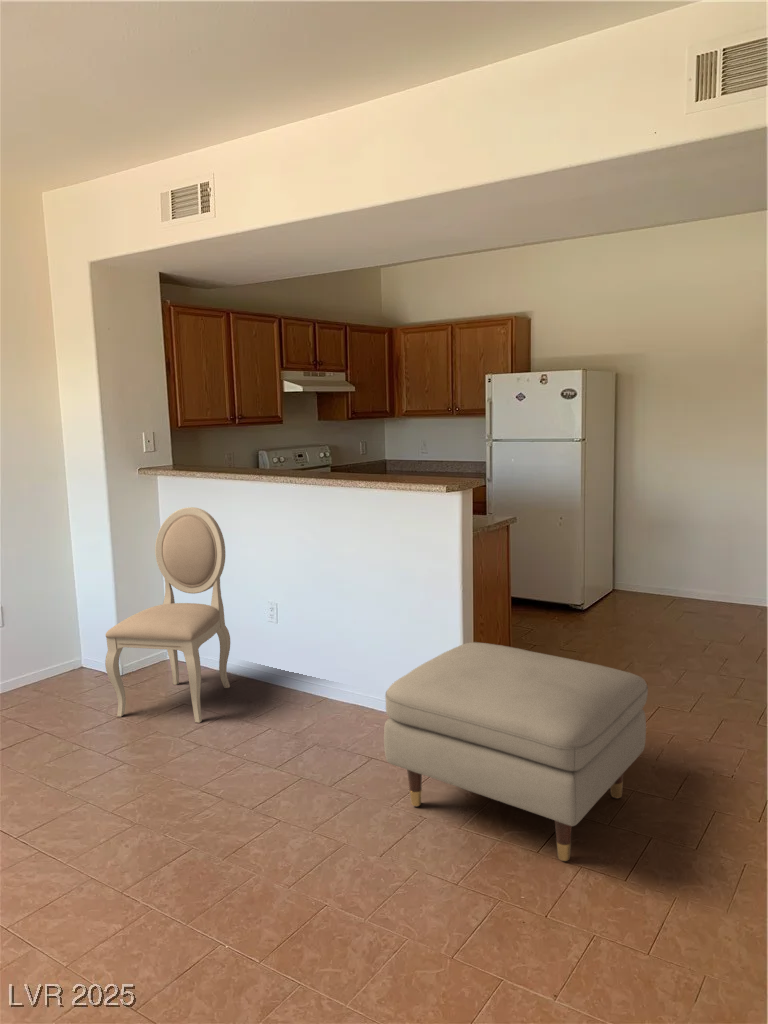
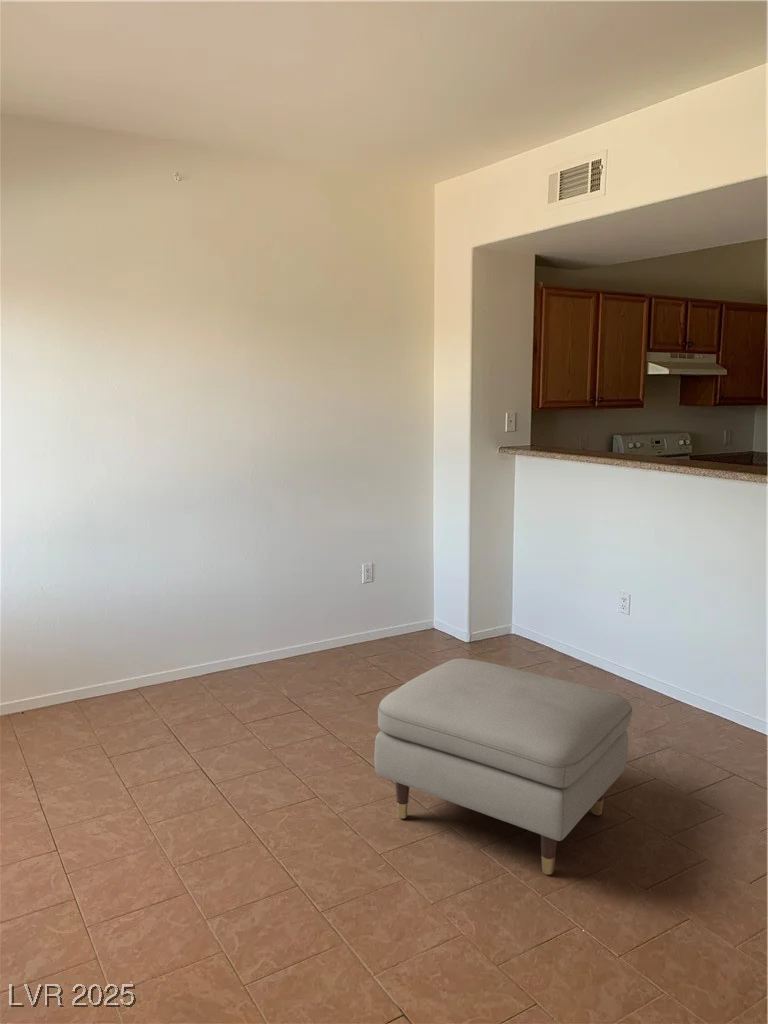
dining chair: present [105,507,230,723] -> none [84,510,211,729]

